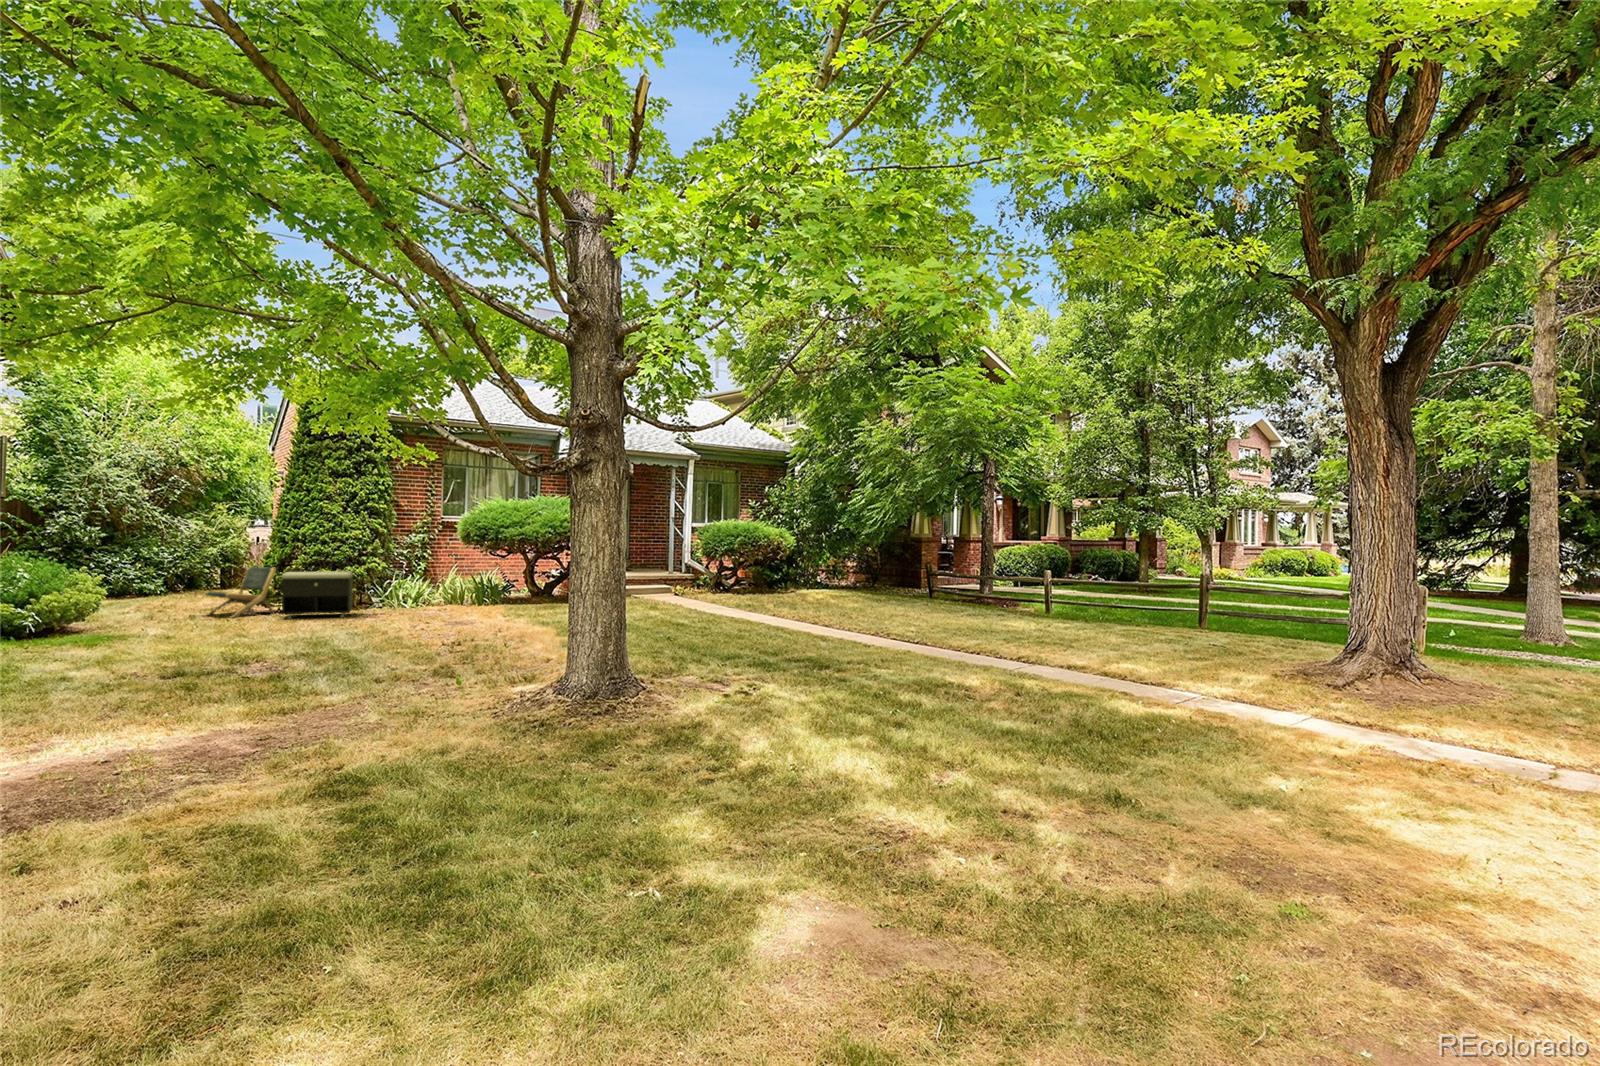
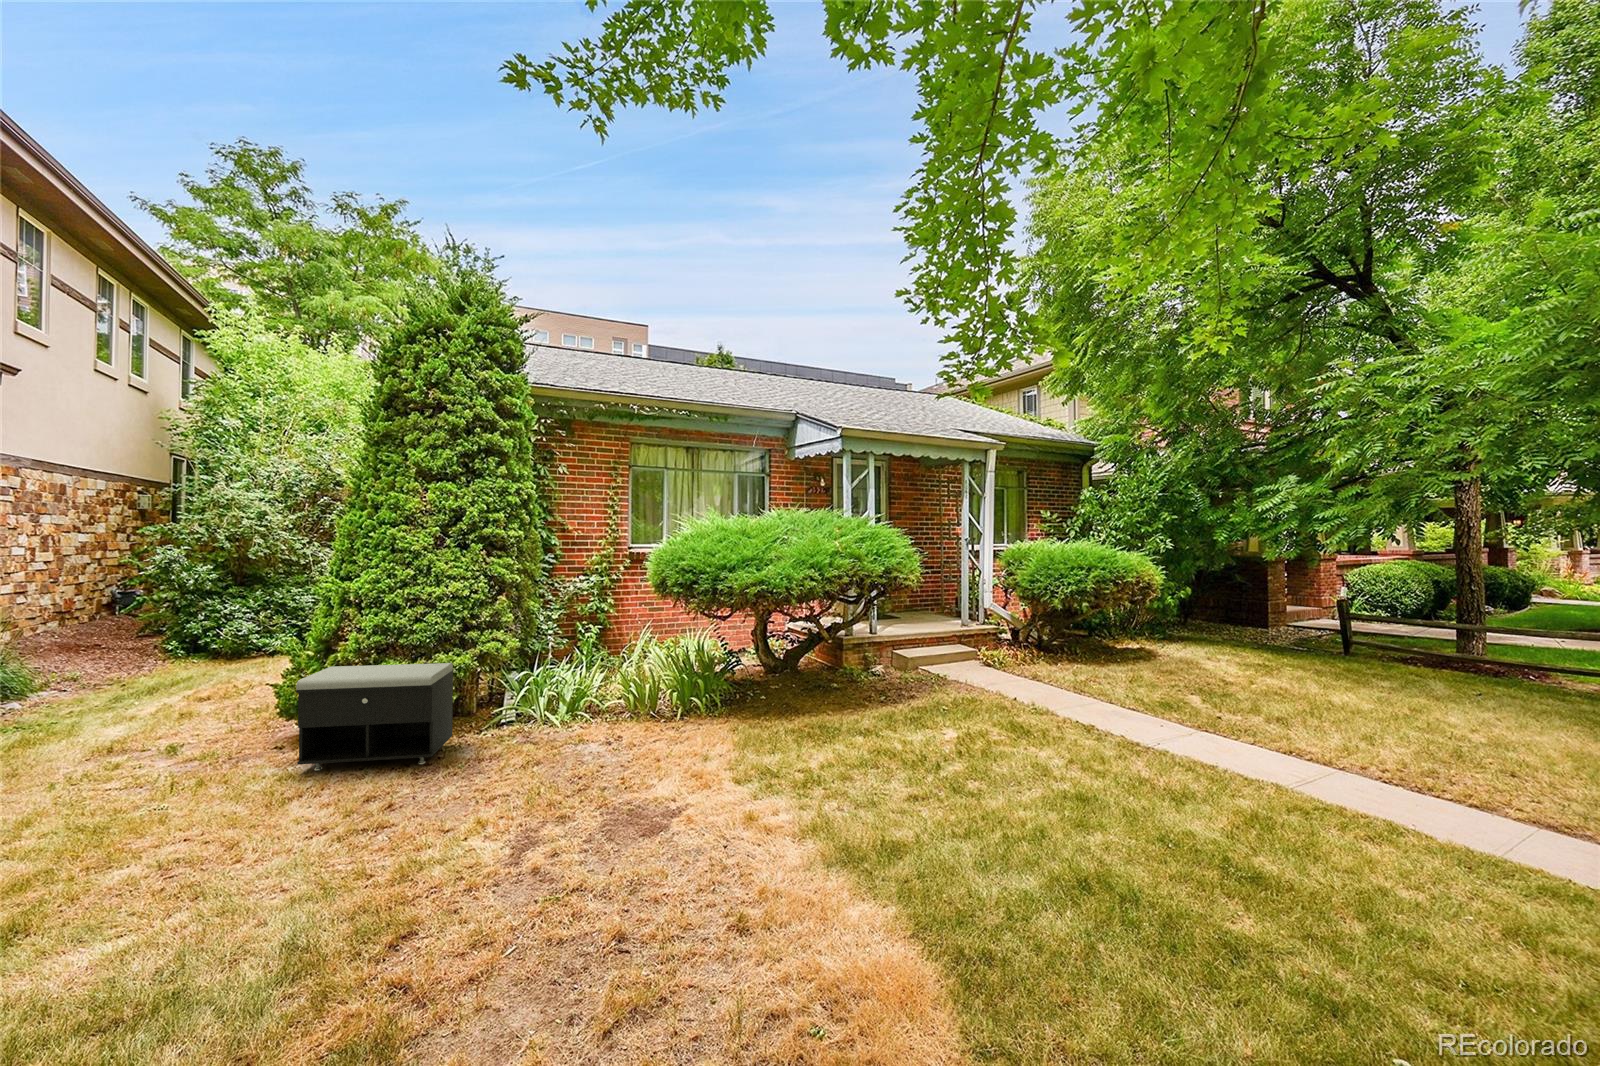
lounge chair: present [205,566,276,618] -> none [185,646,321,767]

